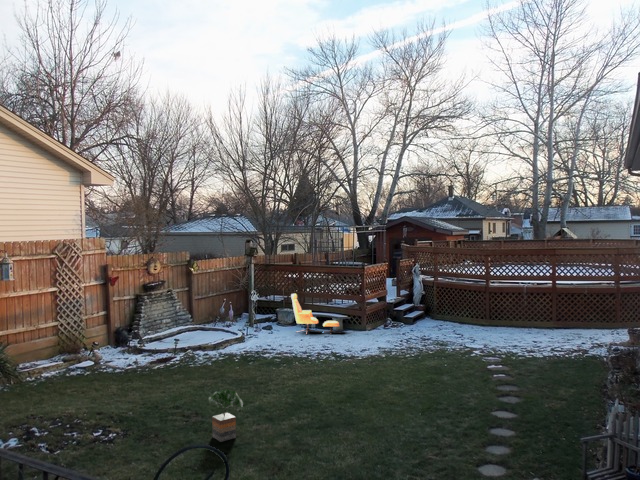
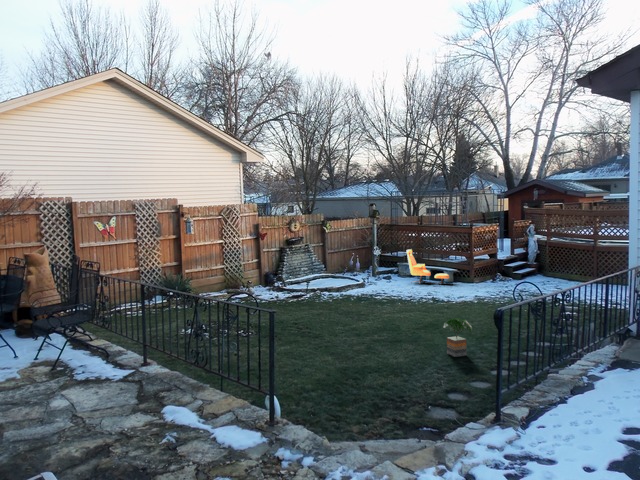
potted tree: present [209,389,243,442] -> present [444,318,472,357]

